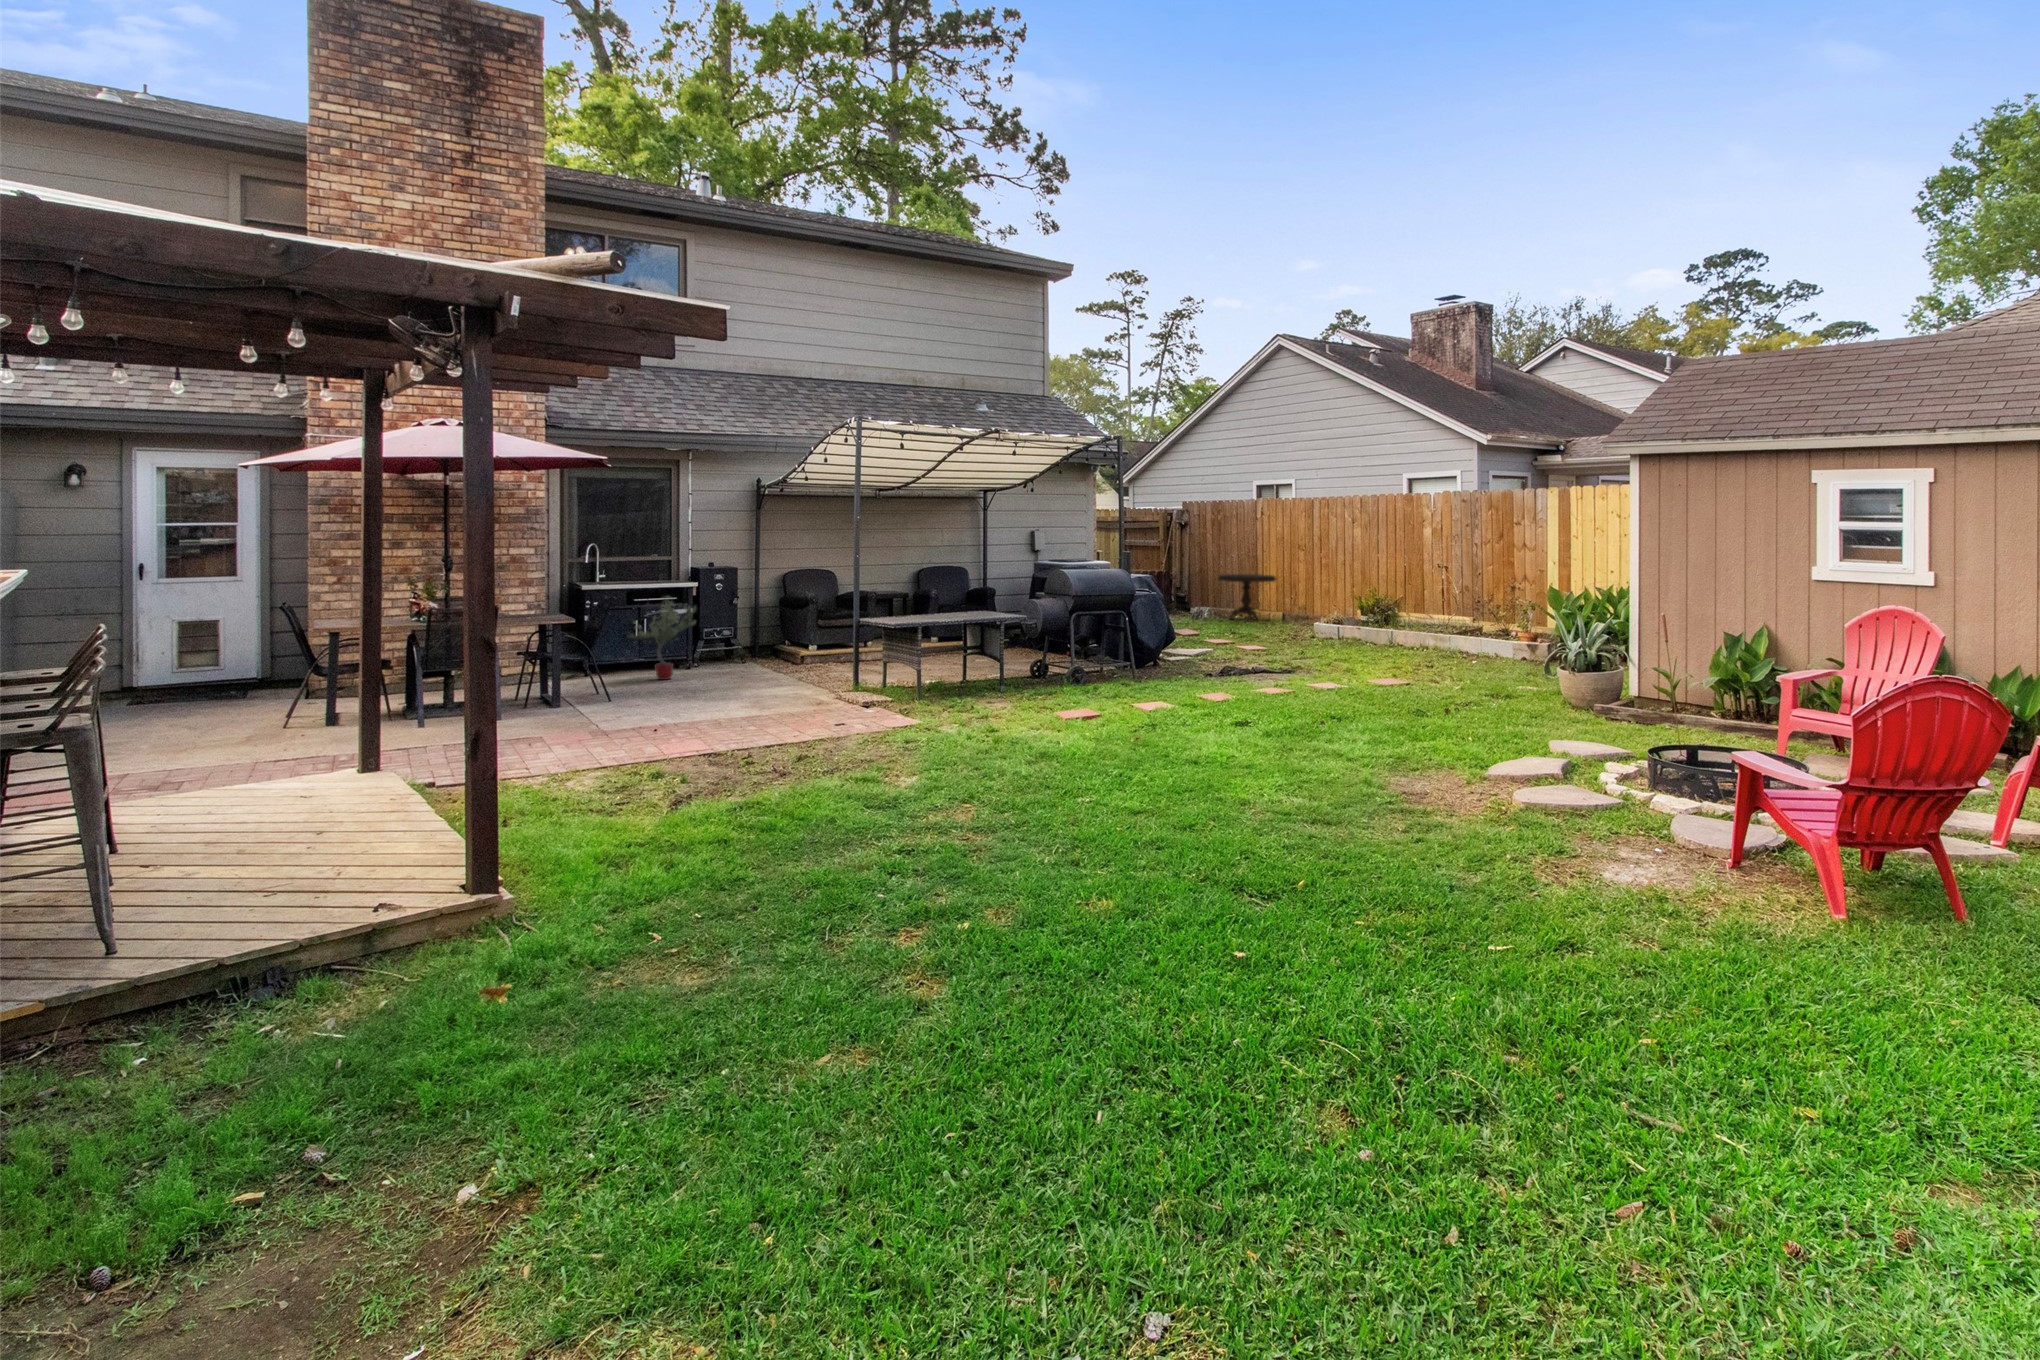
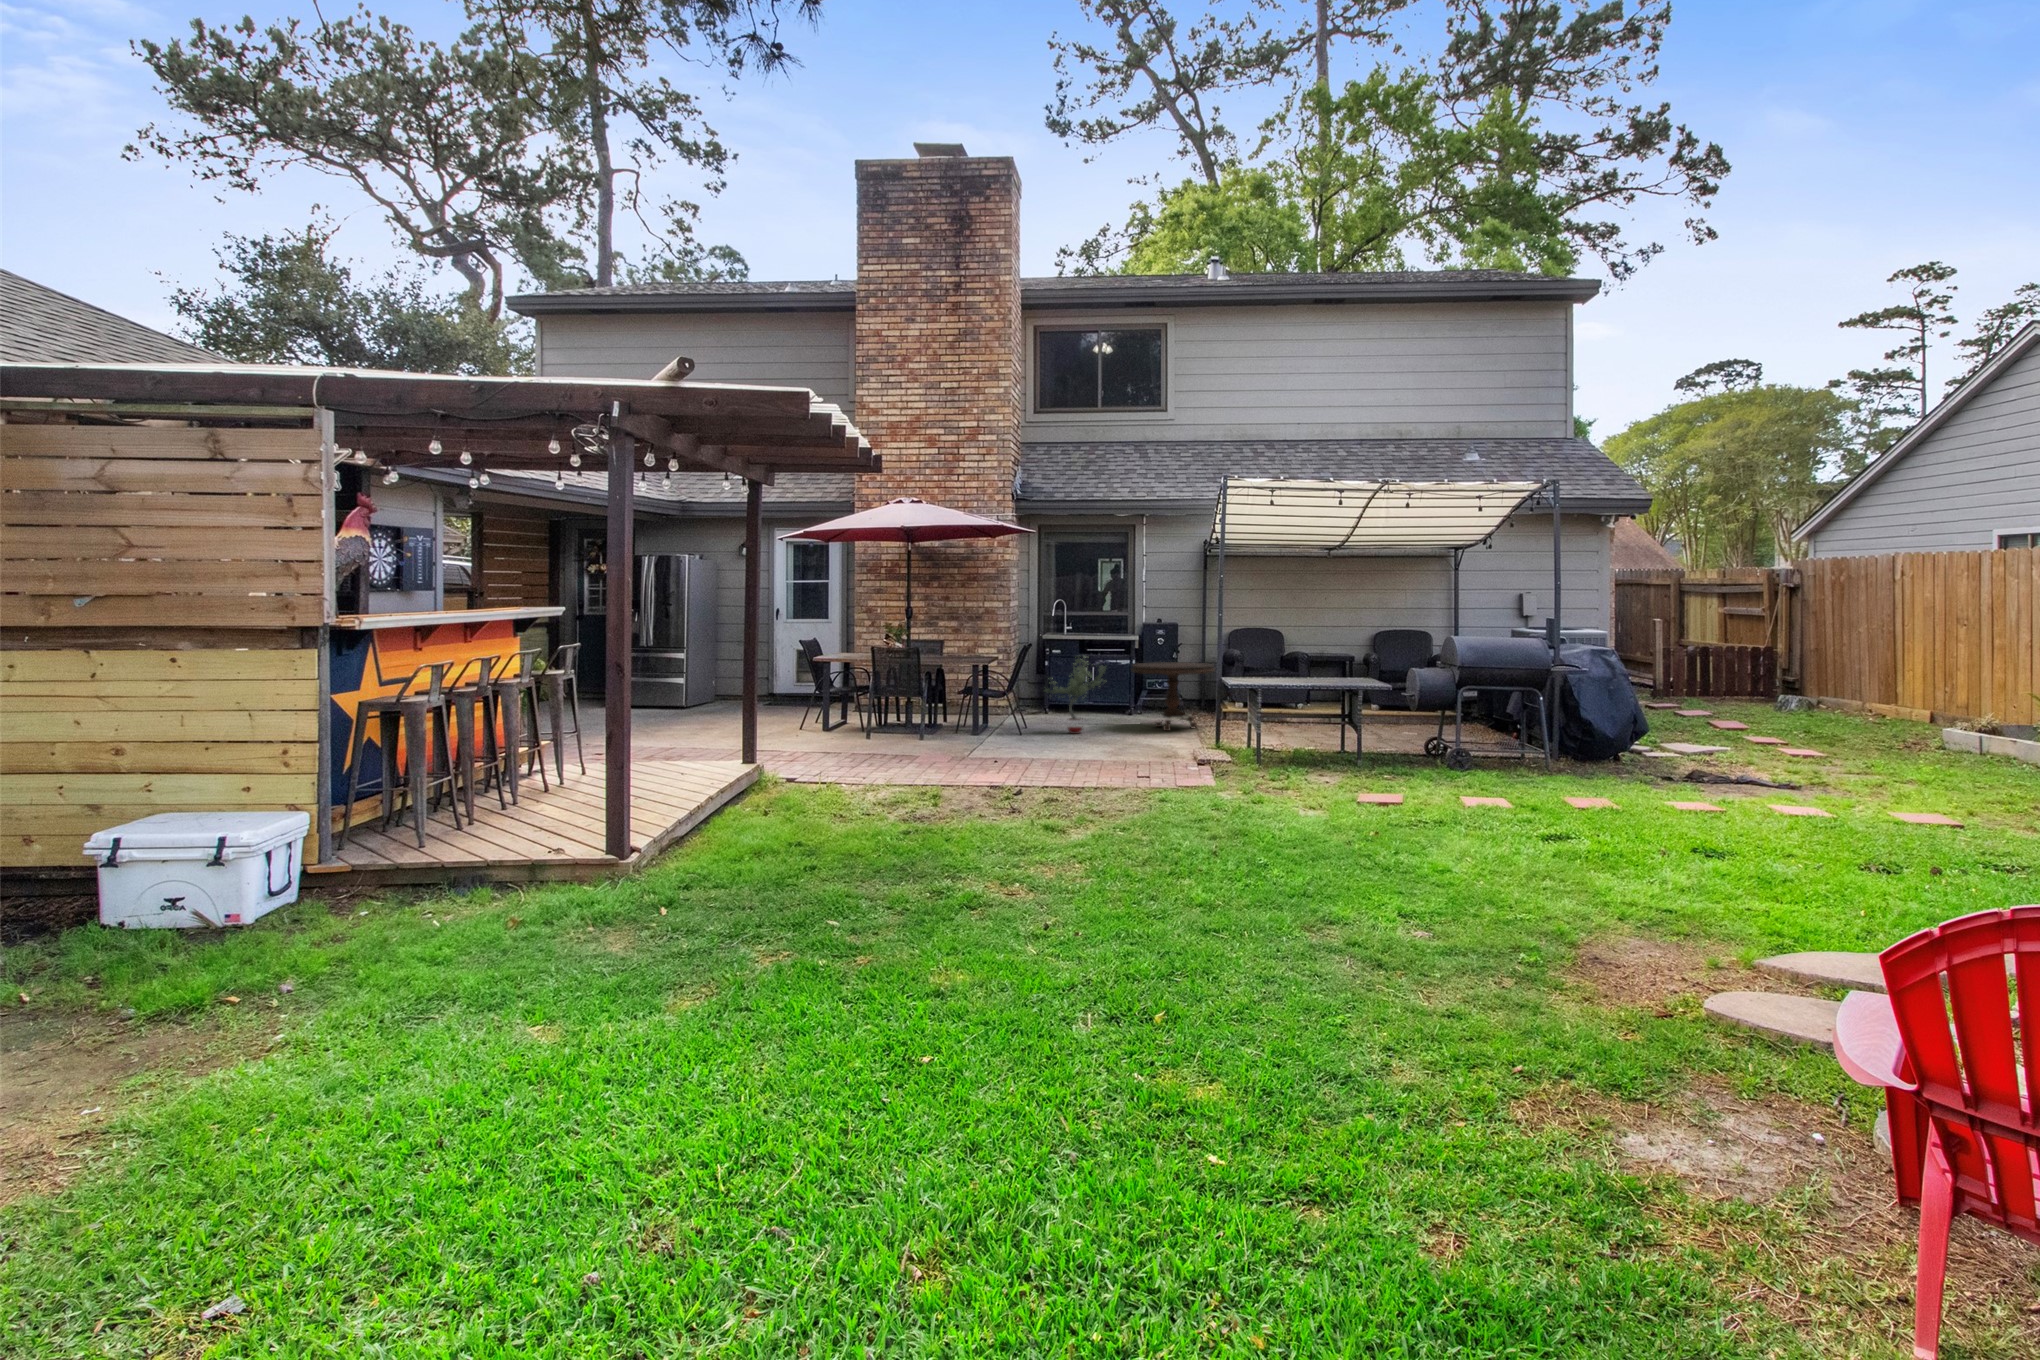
side table: present [1218,574,1276,622] -> present [1131,662,1215,731]

